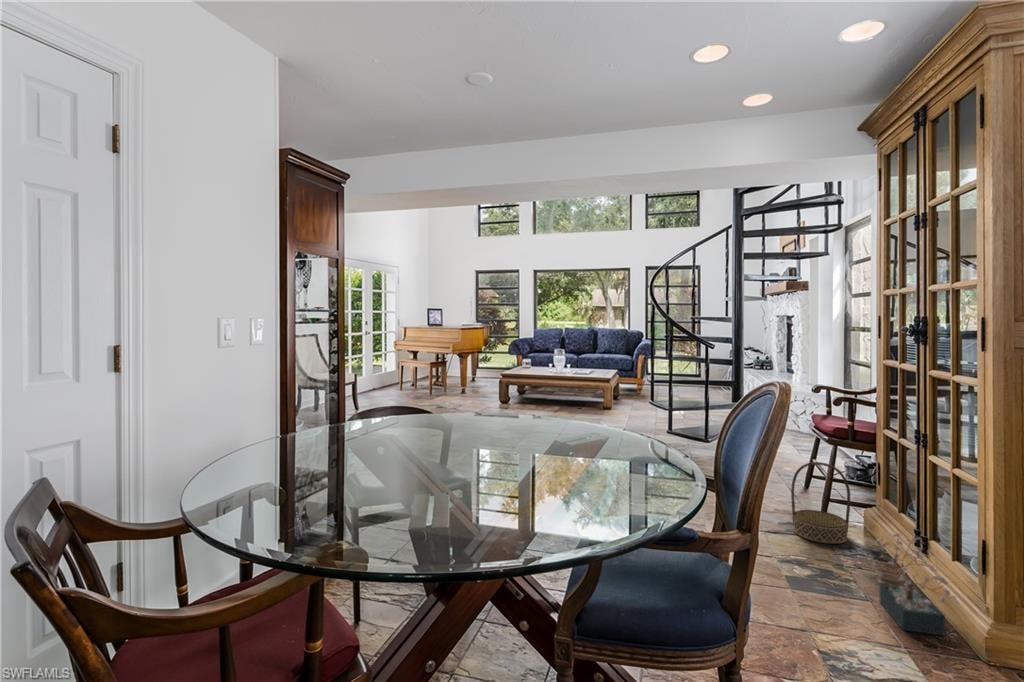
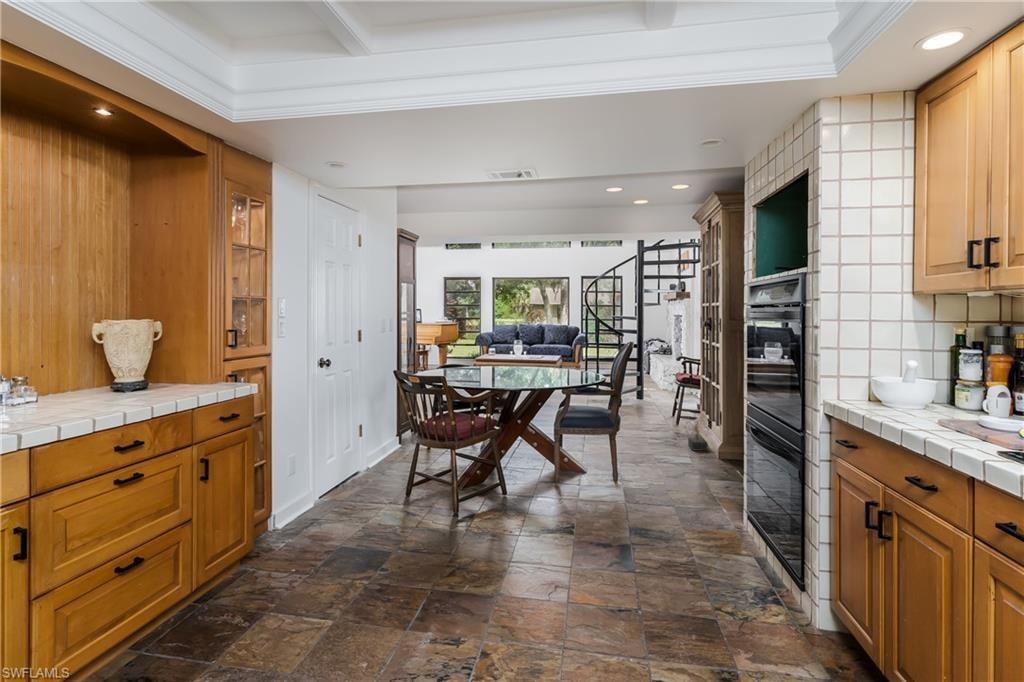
basket: present [791,462,850,544] -> none [660,393,687,432]

